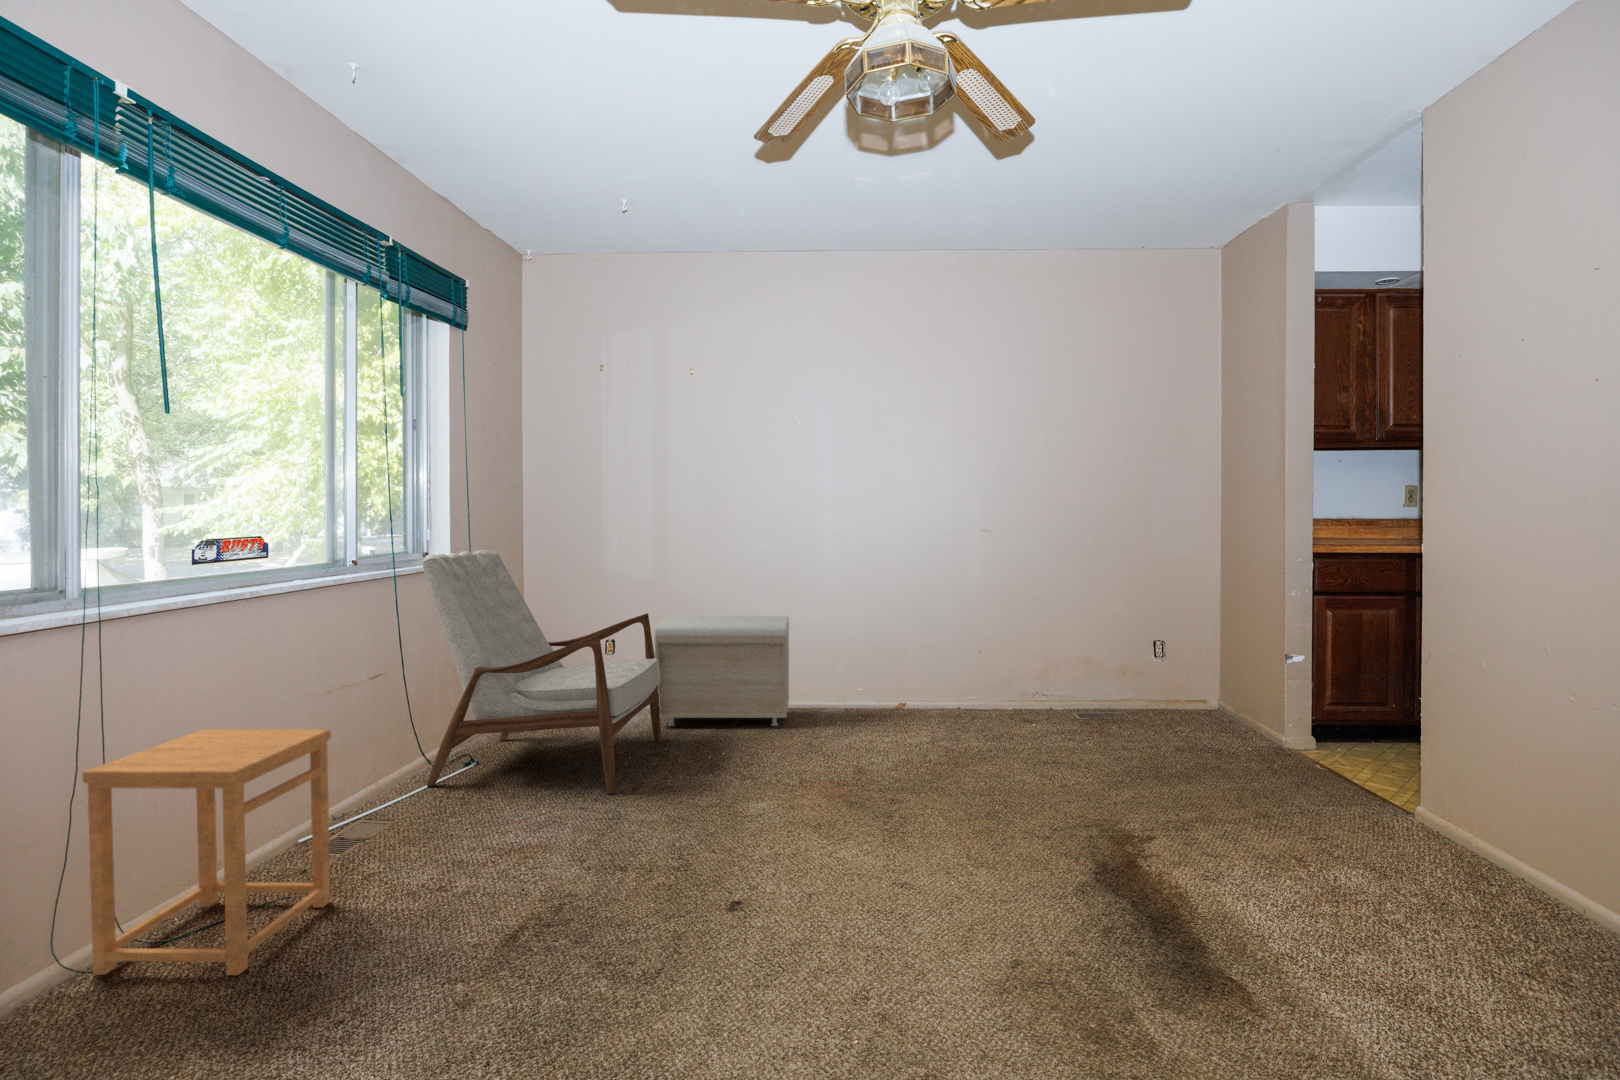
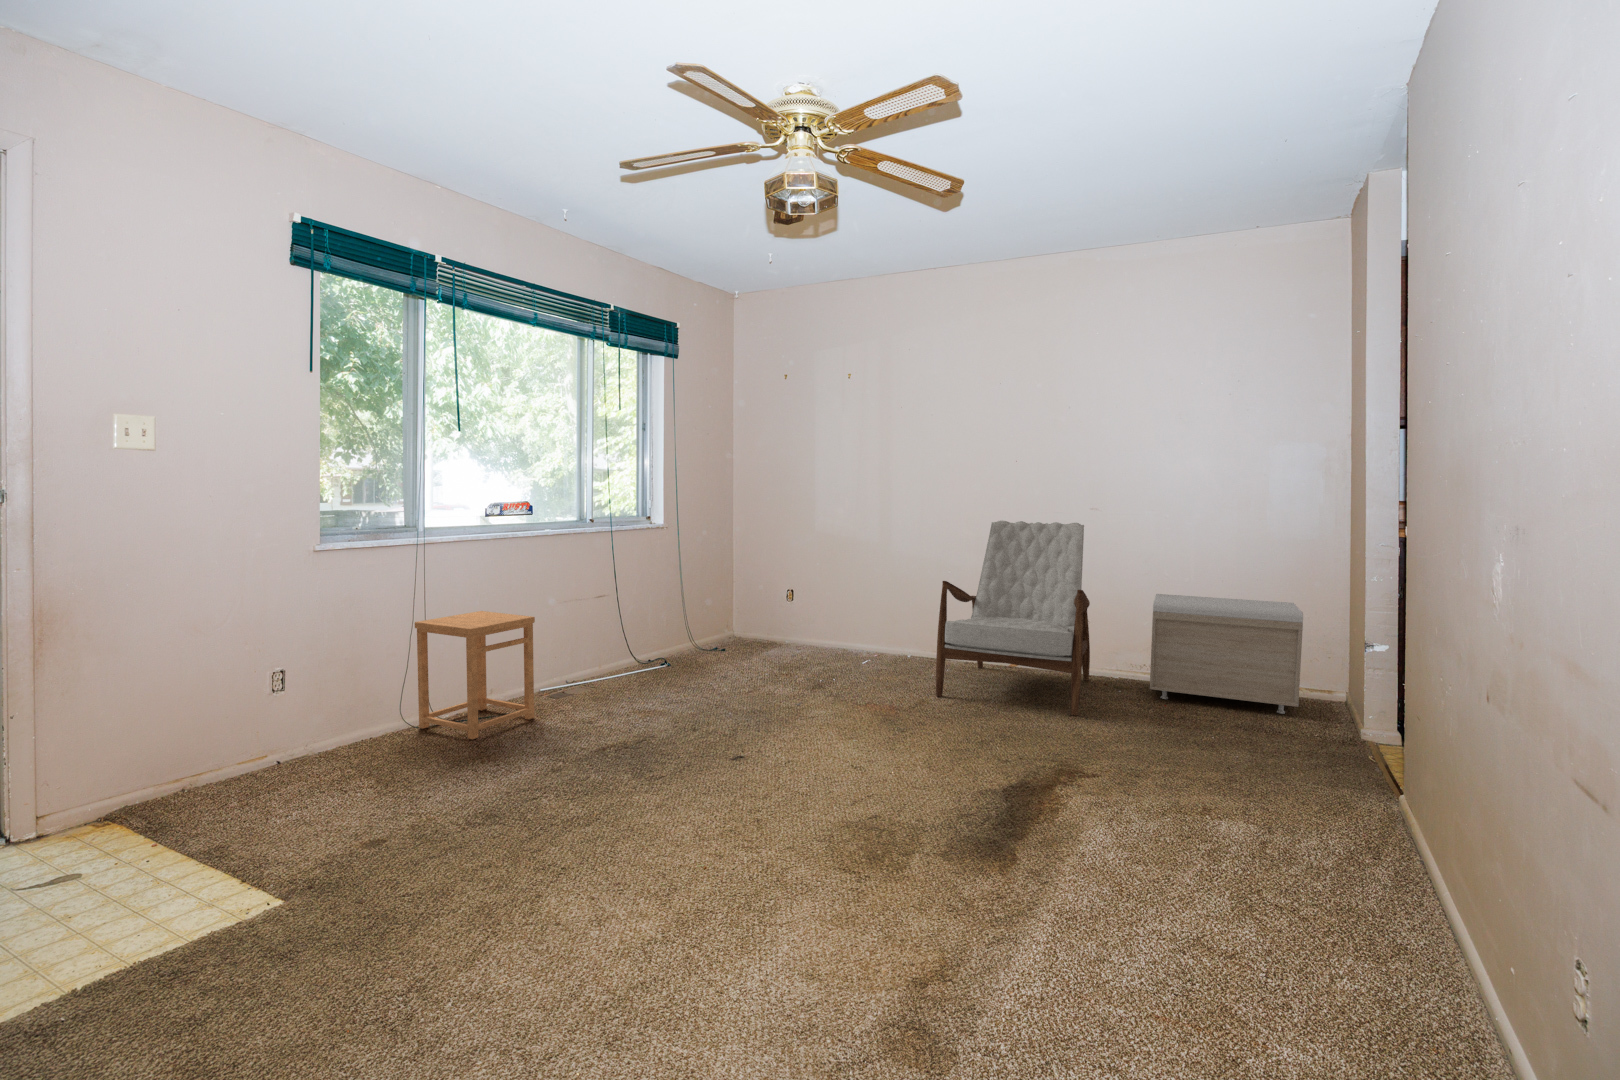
armchair: present [422,550,661,794] -> present [936,521,1090,716]
storage bench: present [655,616,789,726] -> present [1150,594,1303,714]

